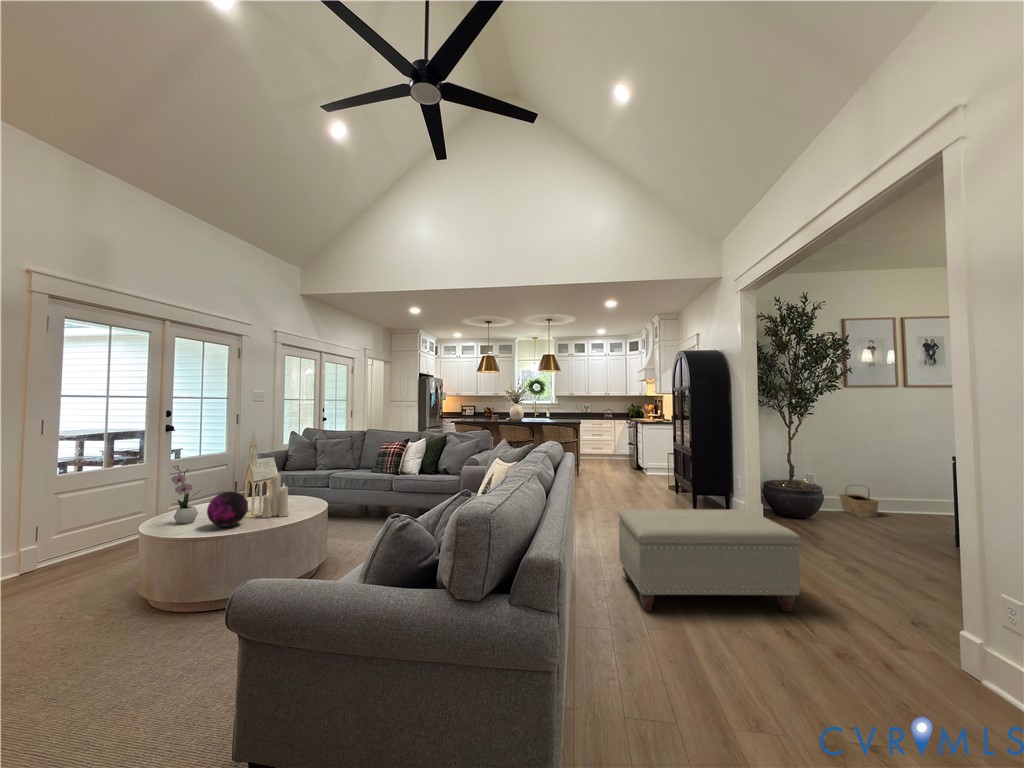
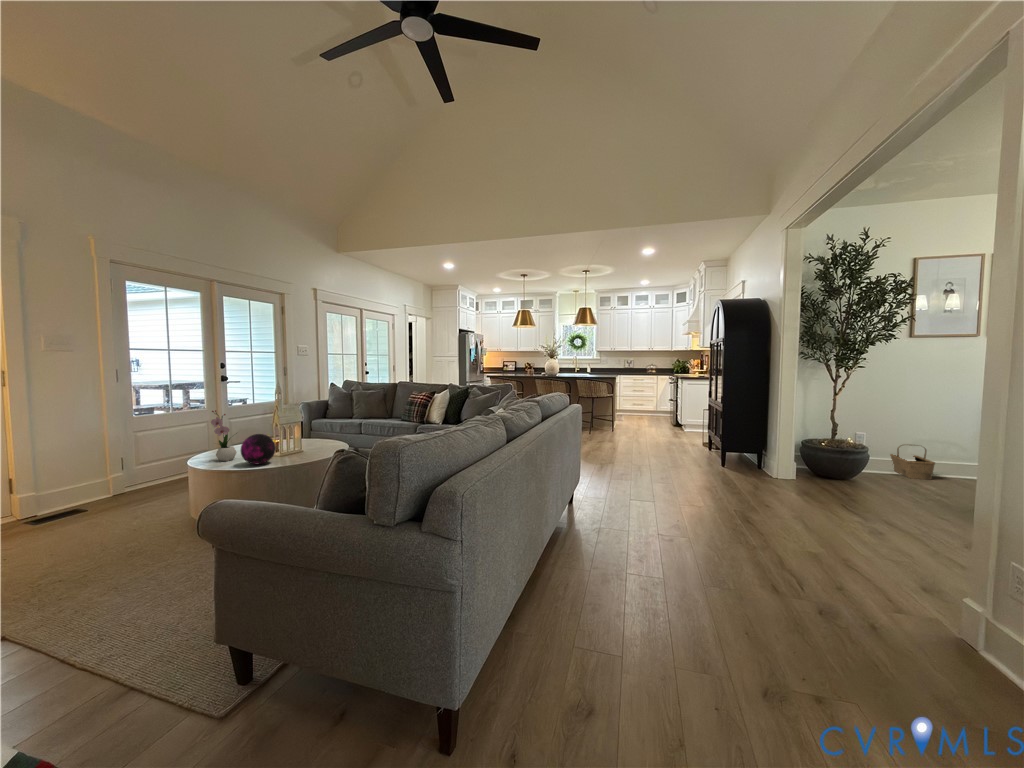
candle: present [262,472,289,518] -> none [290,412,314,458]
ottoman: present [619,509,800,612] -> none [622,461,804,566]

